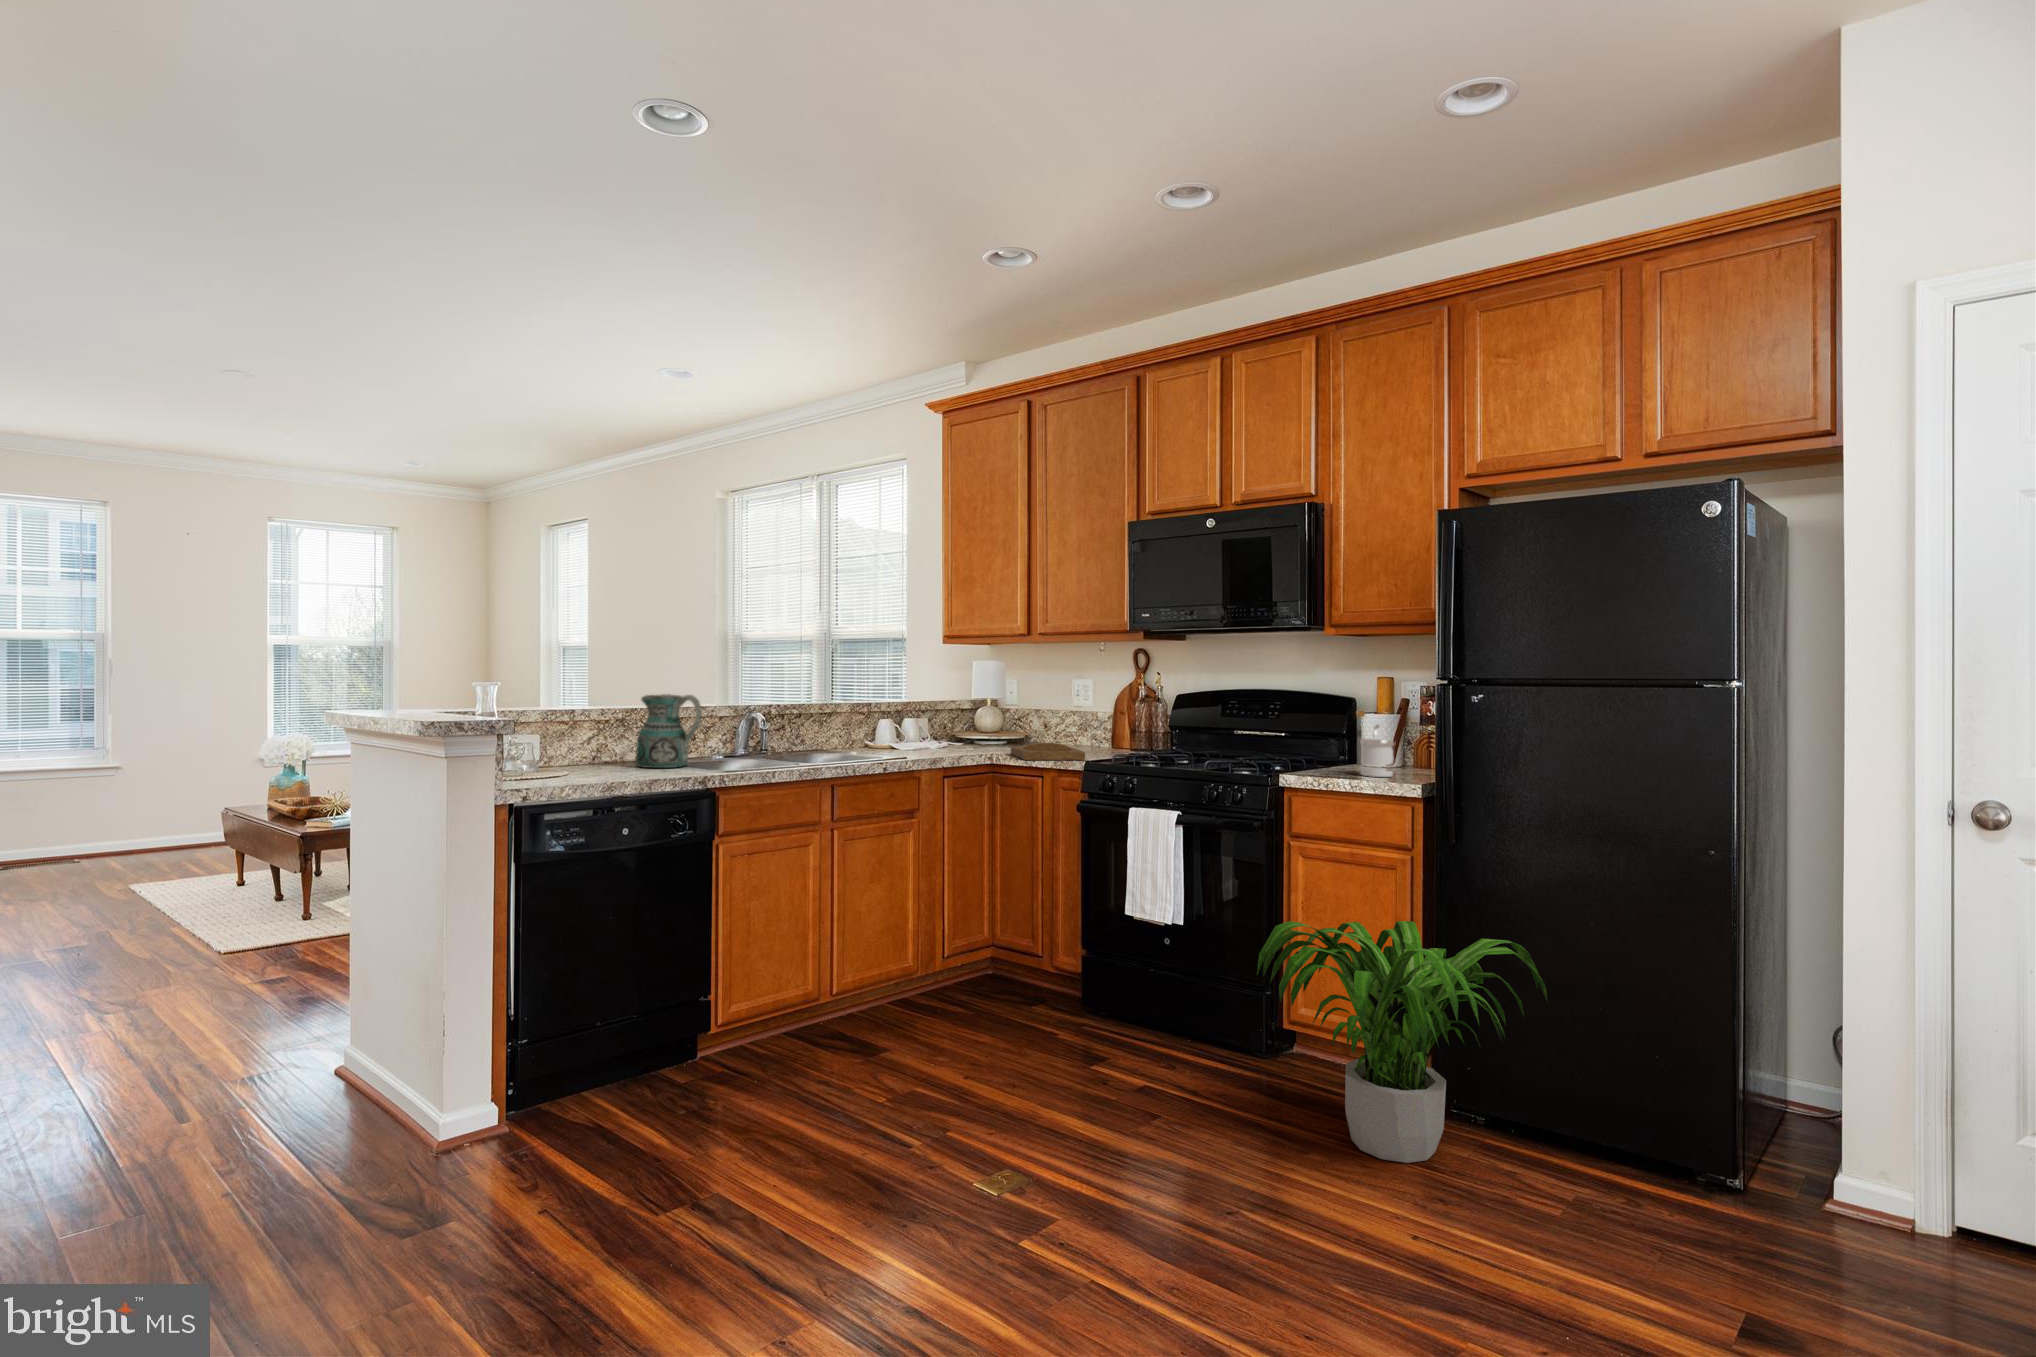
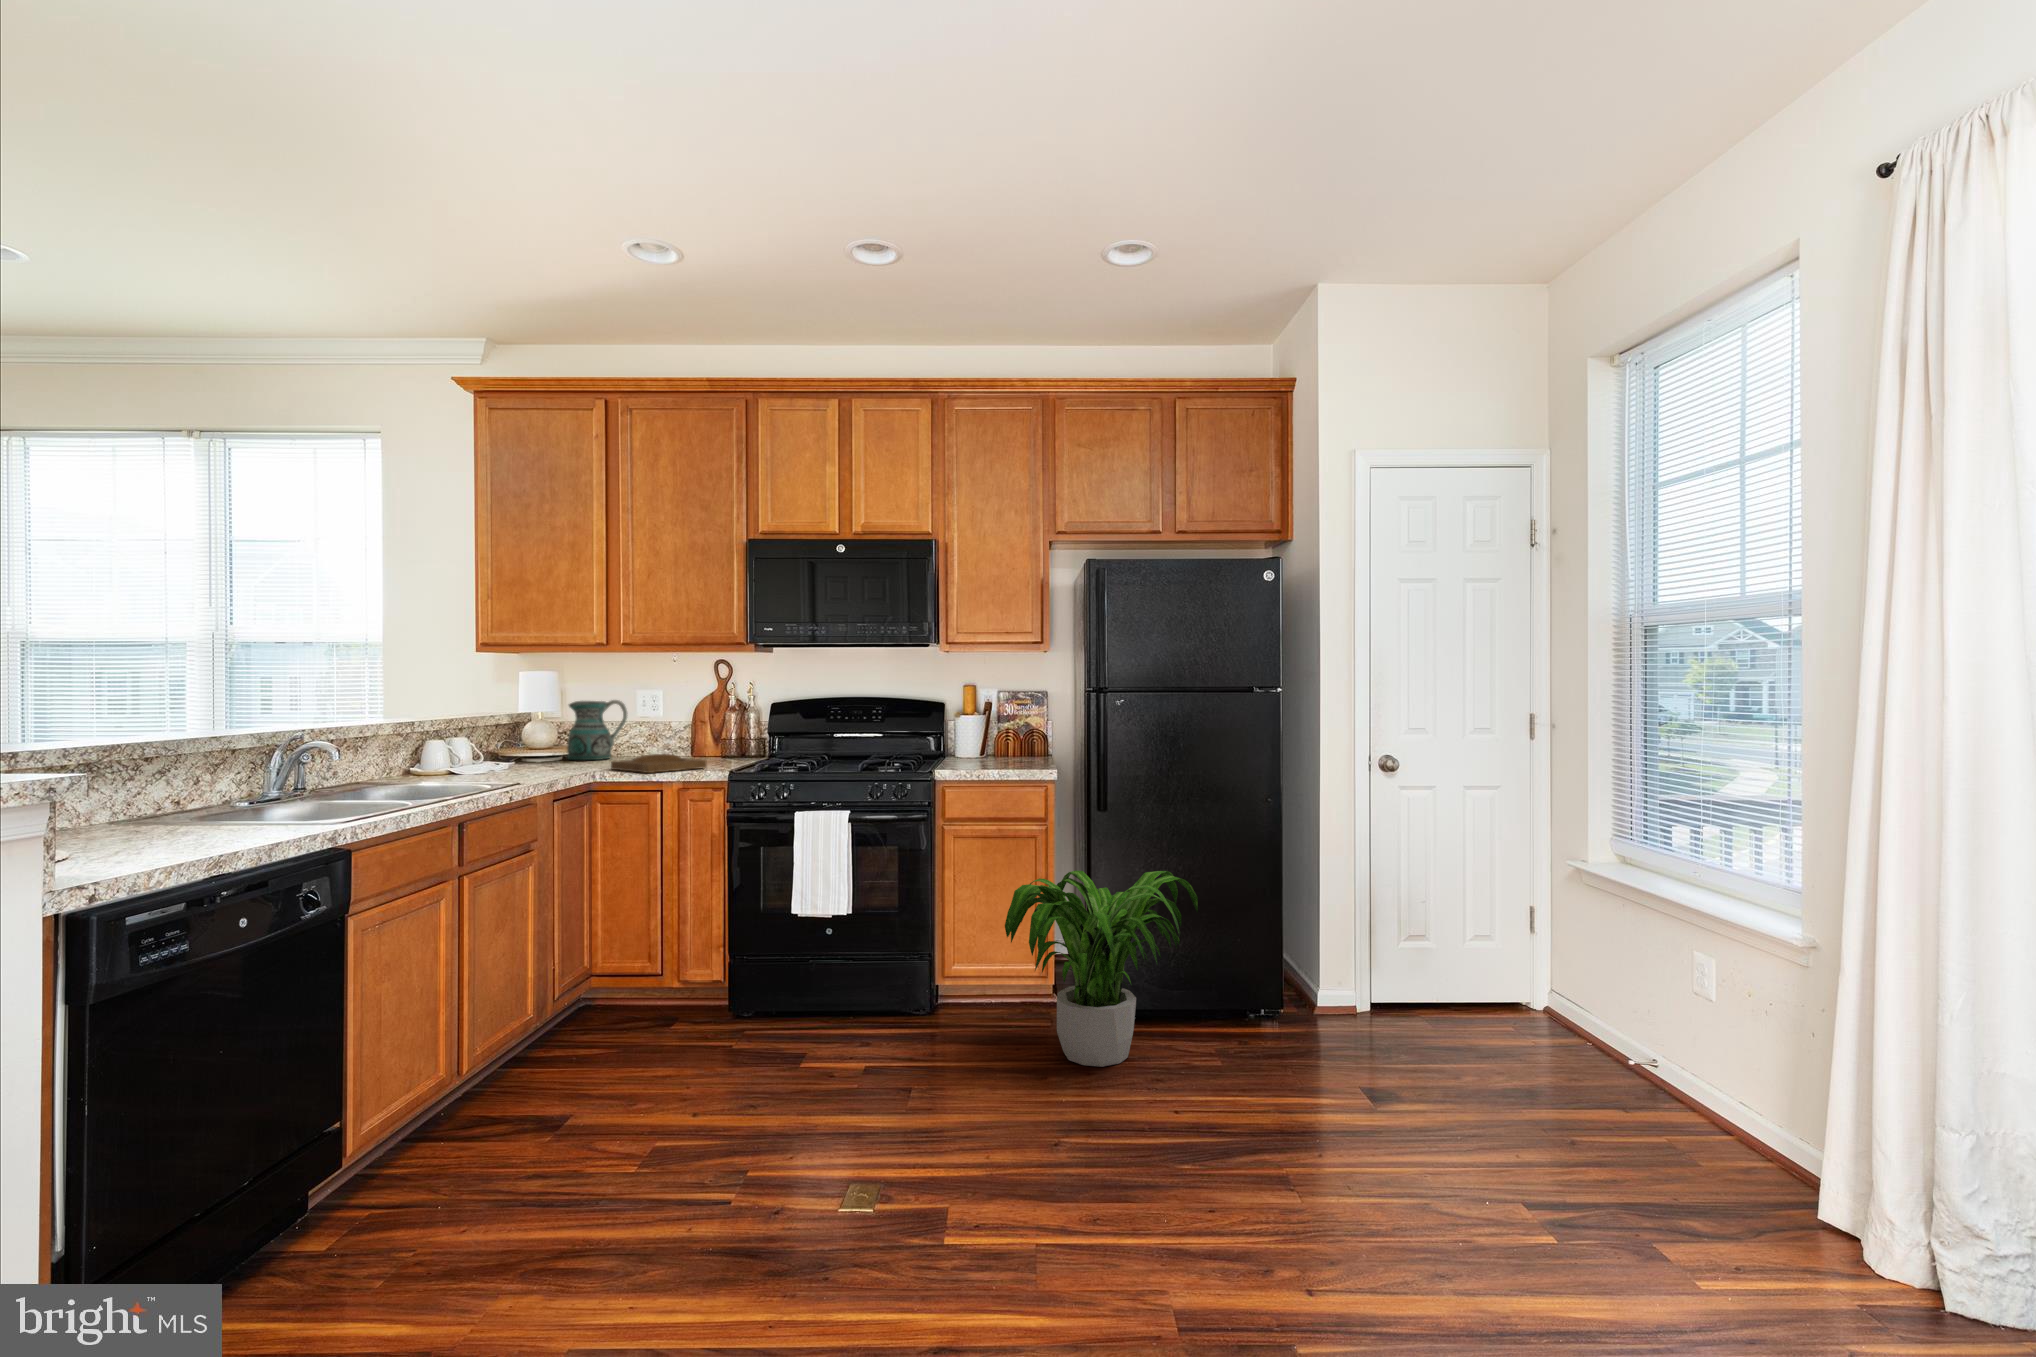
ceramic pitcher: present [636,694,702,768] -> present [567,700,627,760]
soap dispenser: present [1360,725,1394,777] -> none [959,712,987,759]

